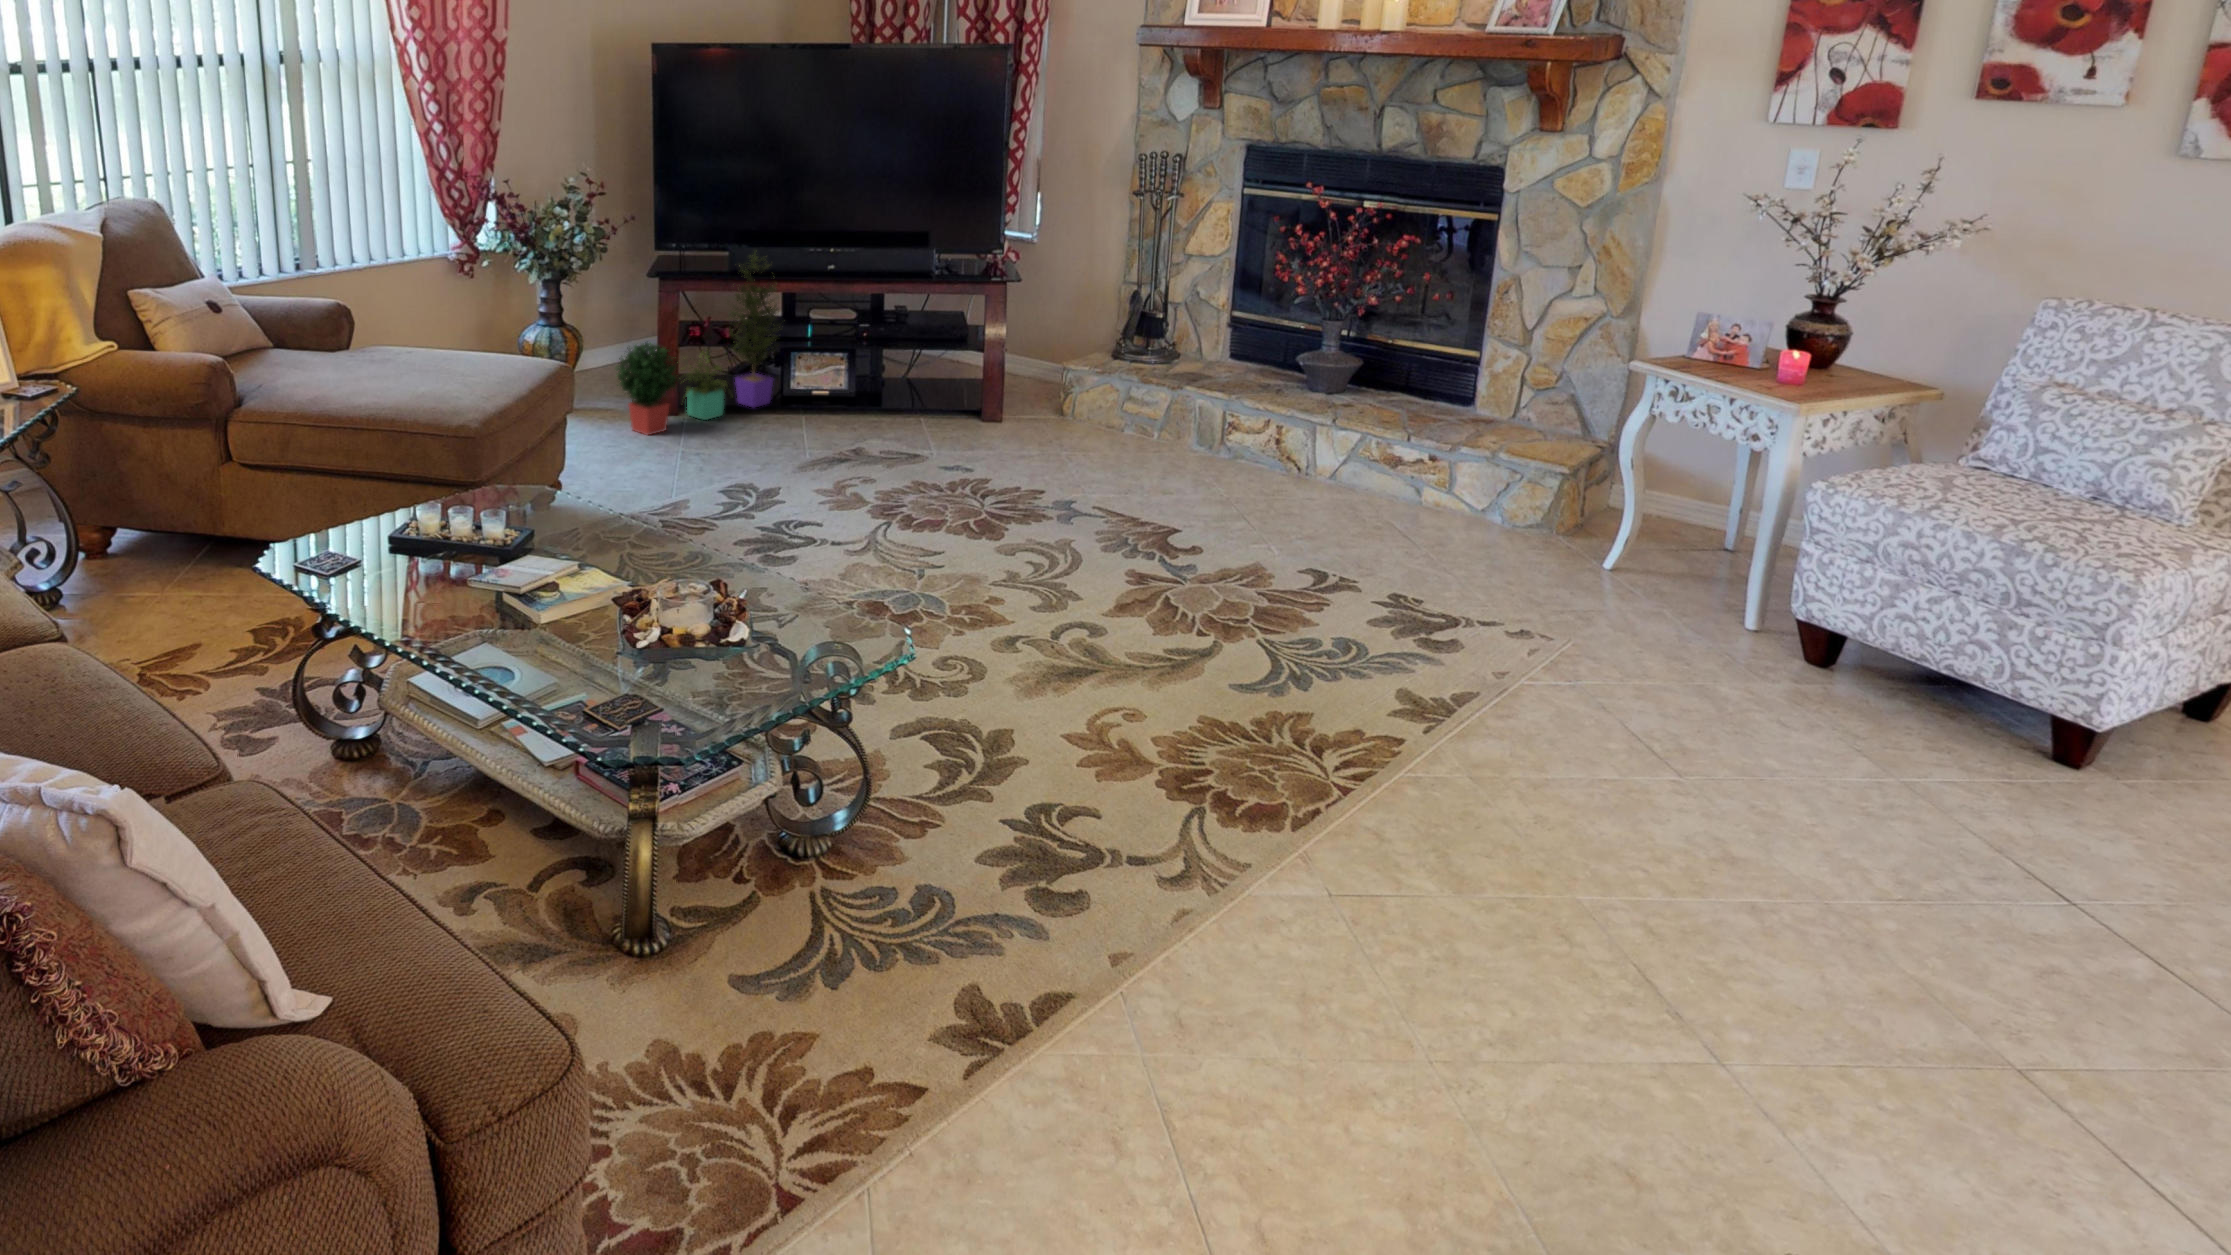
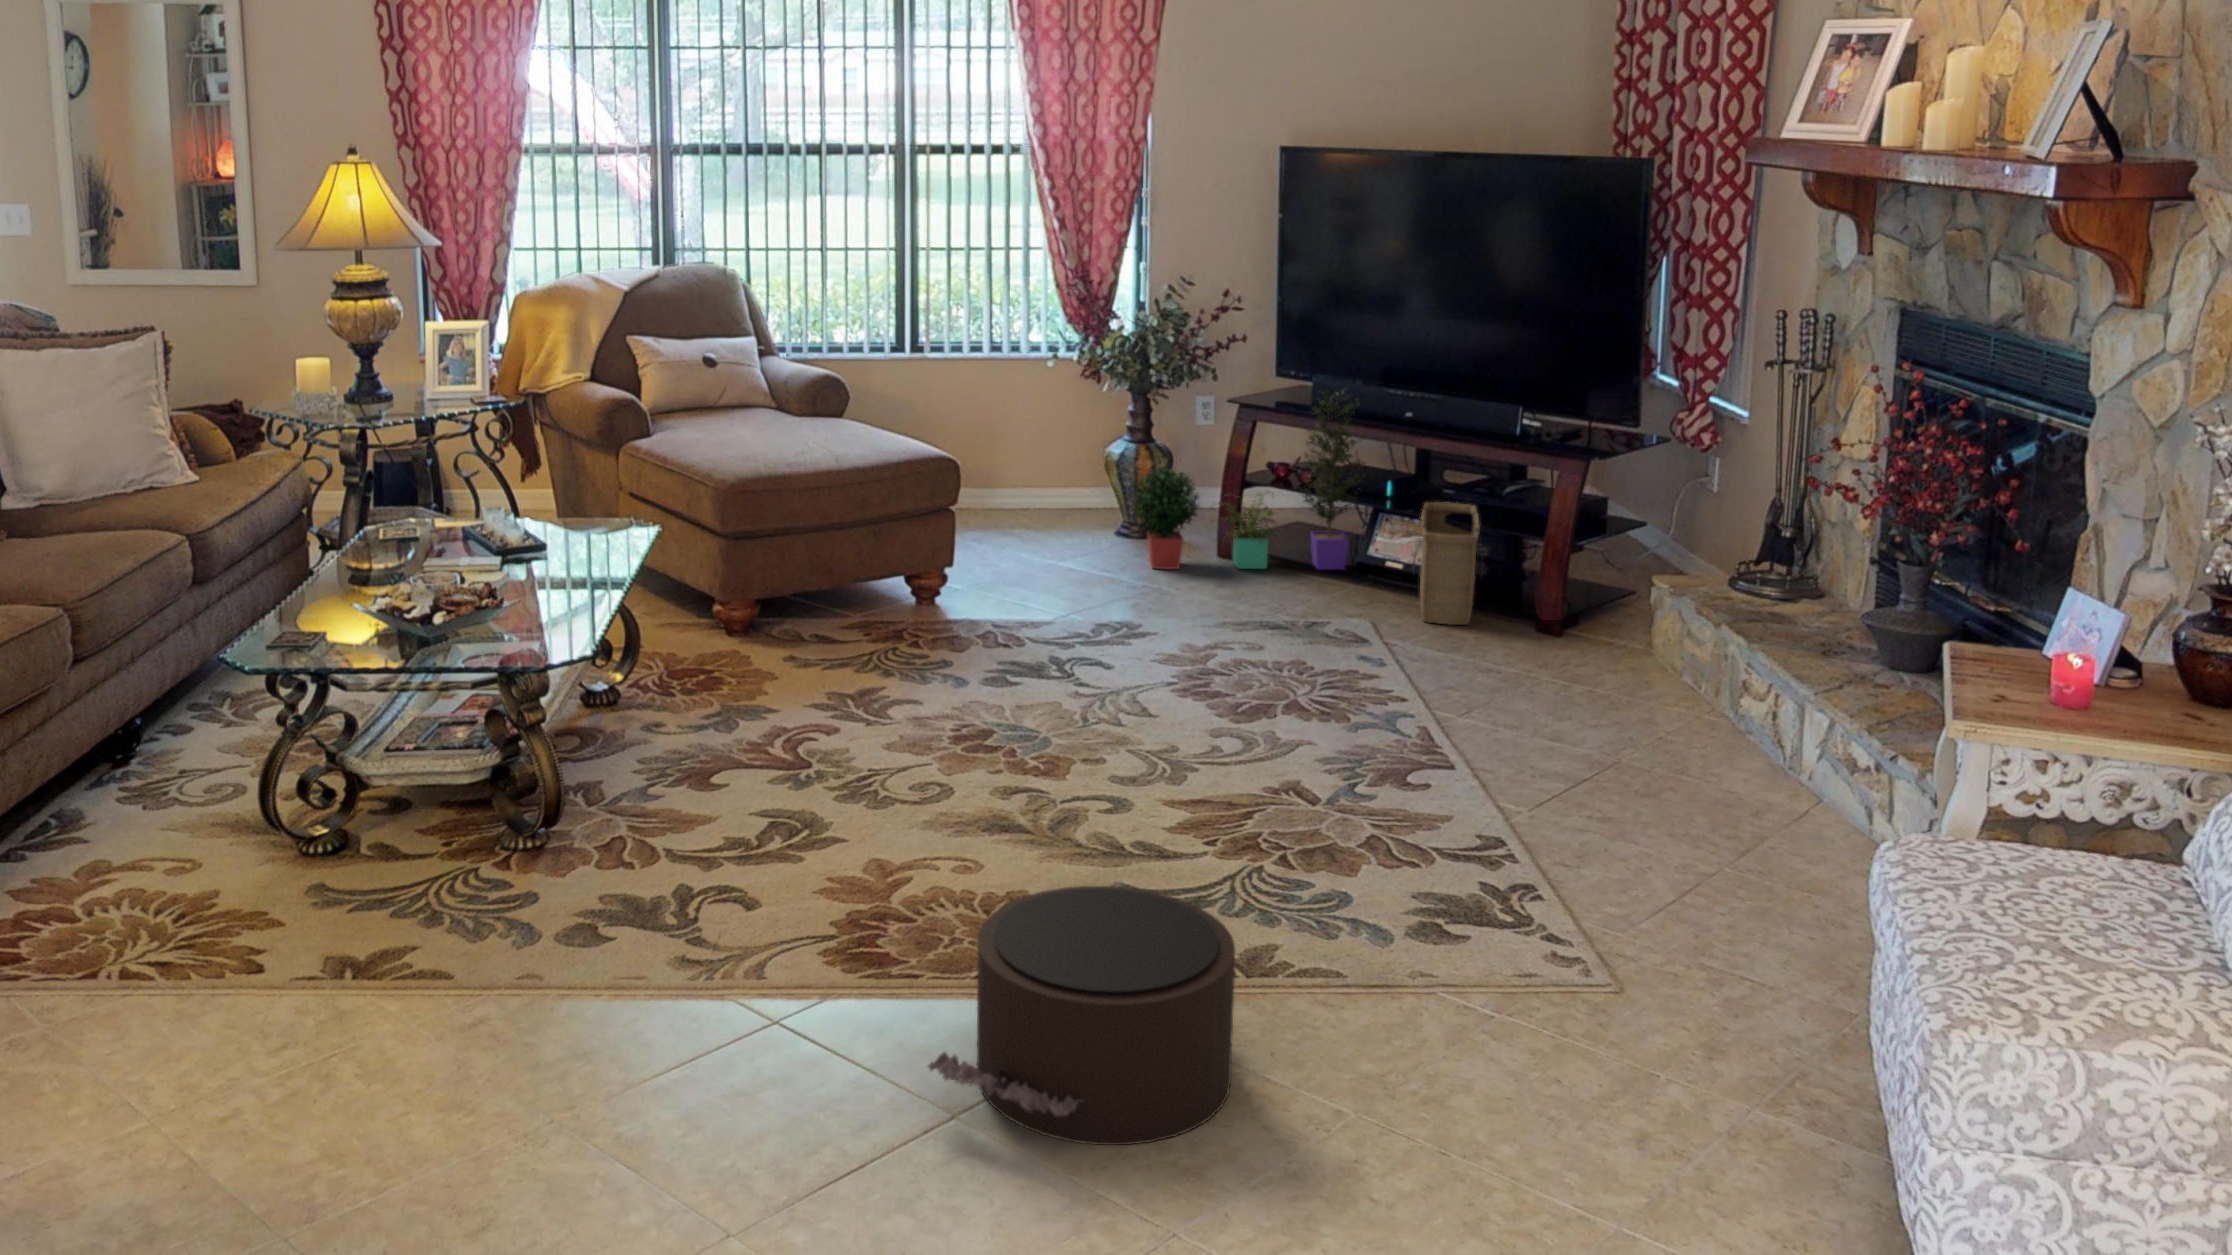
basket: none [846,331,944,429] -> present [1412,502,1484,625]
pouf: none [1409,655,1693,861] -> present [929,886,1235,1145]

